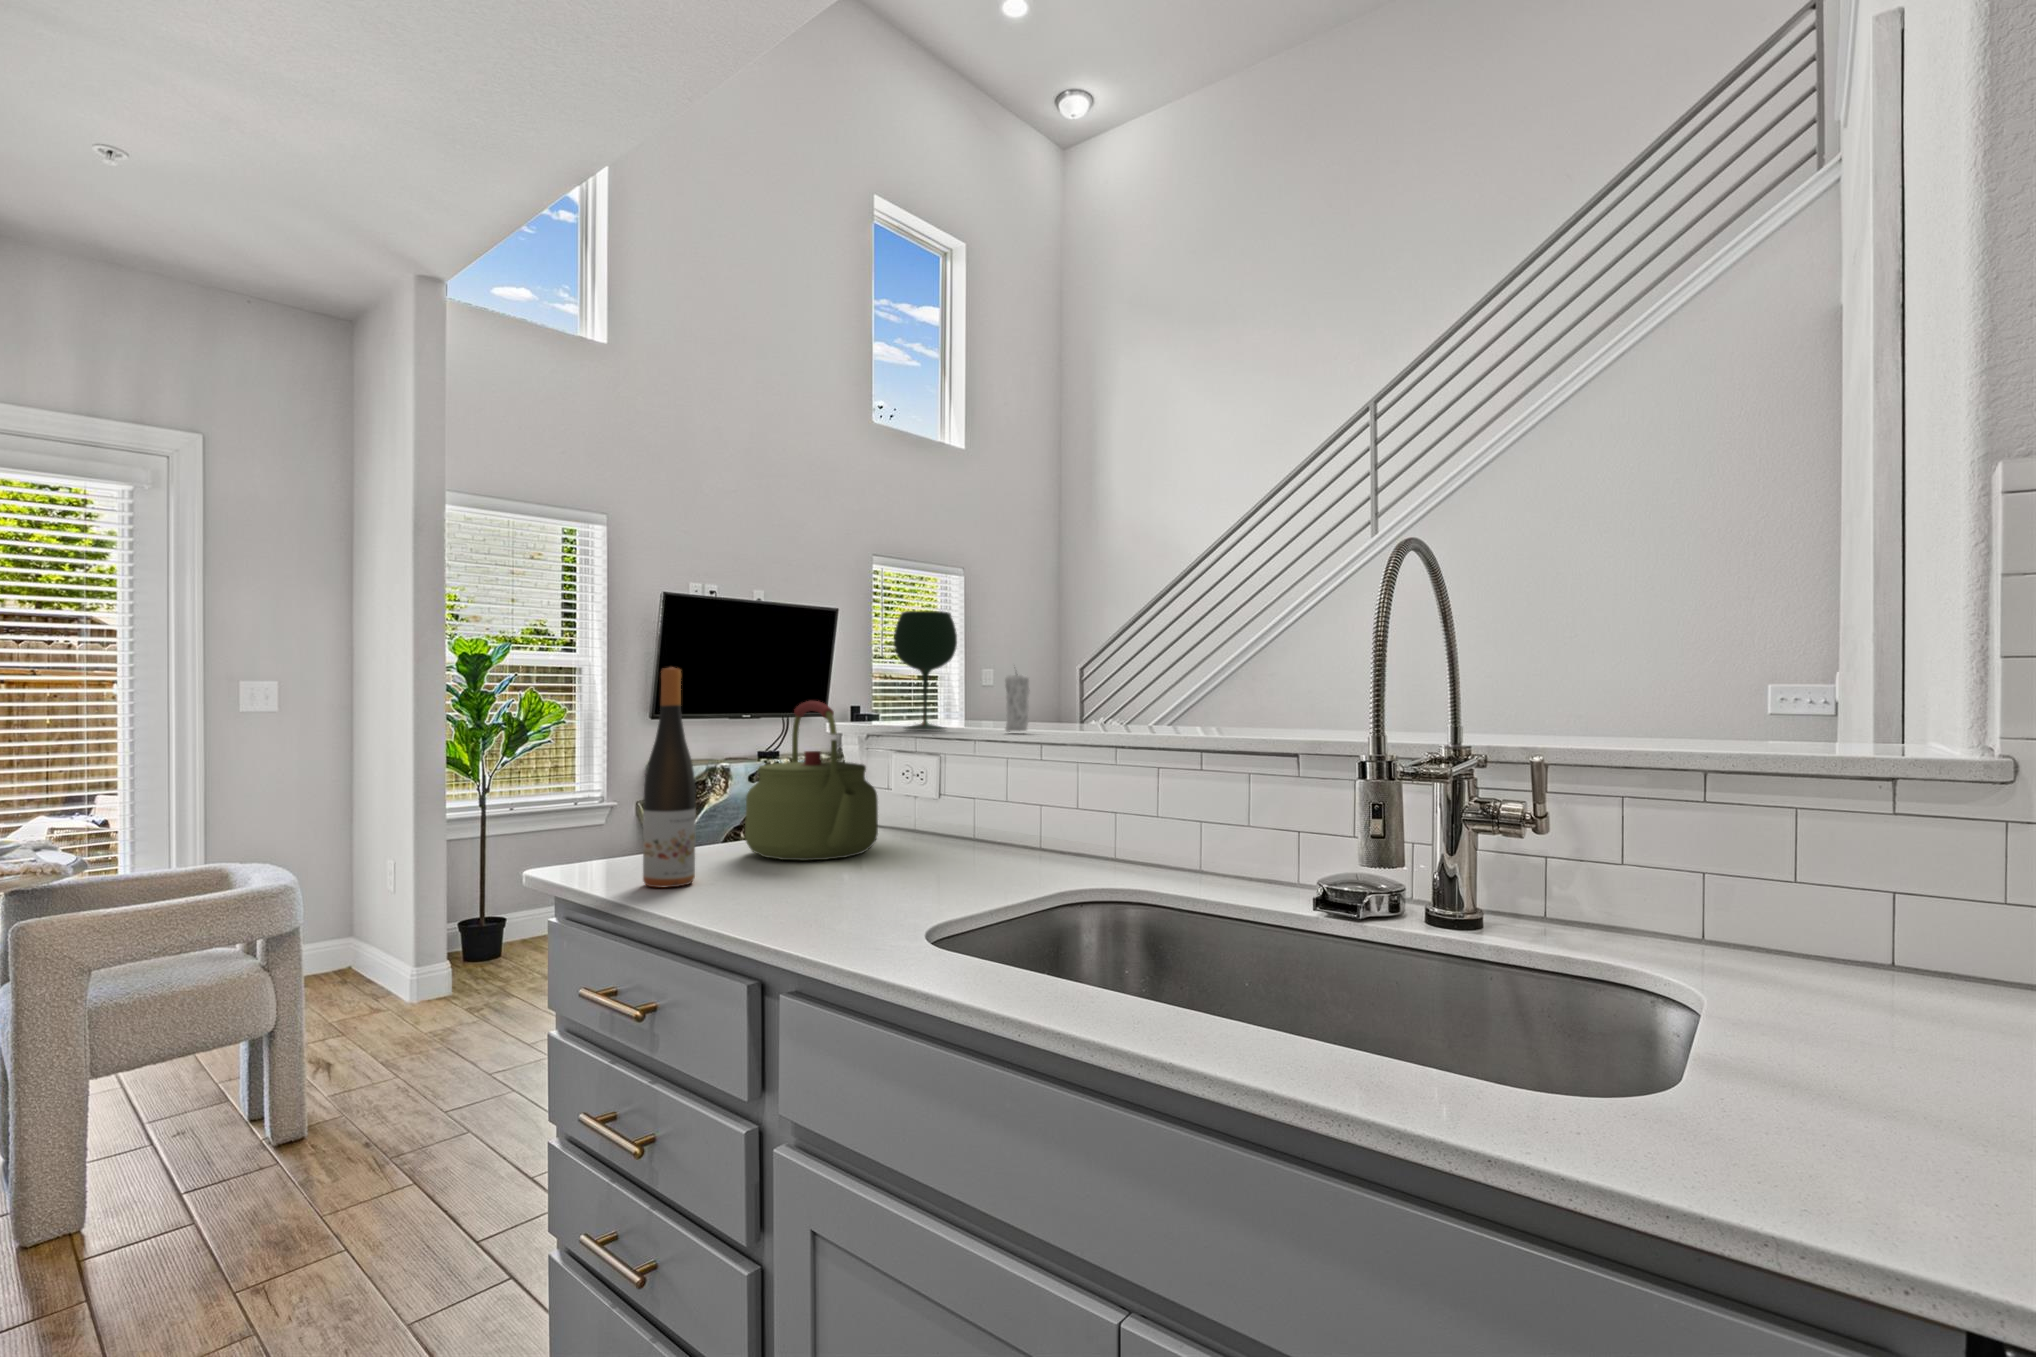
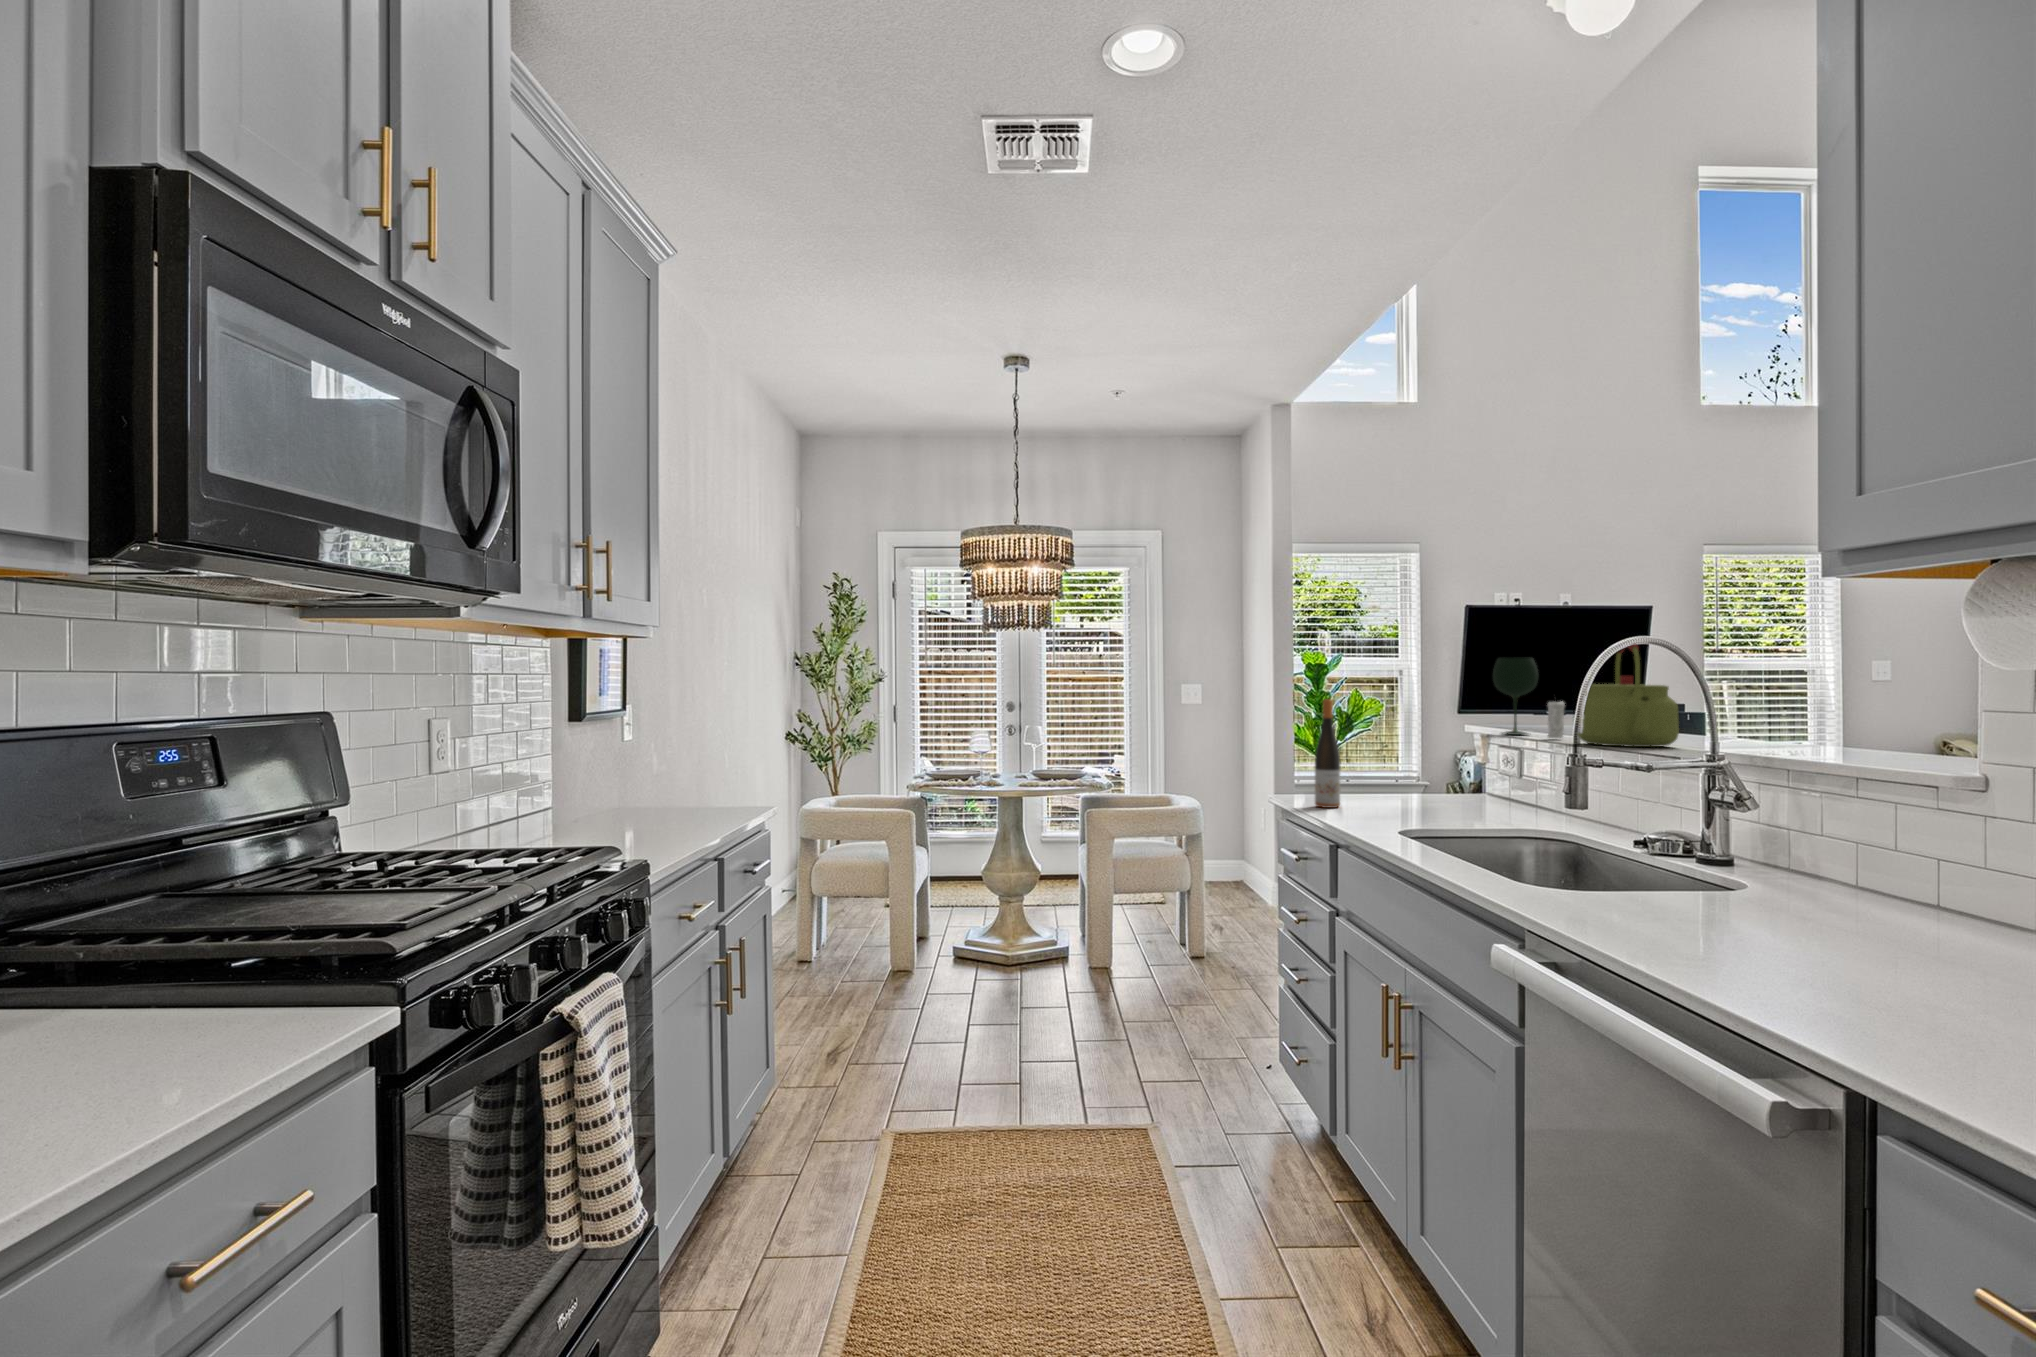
kettle: present [745,701,878,860] -> present [1578,643,1679,747]

